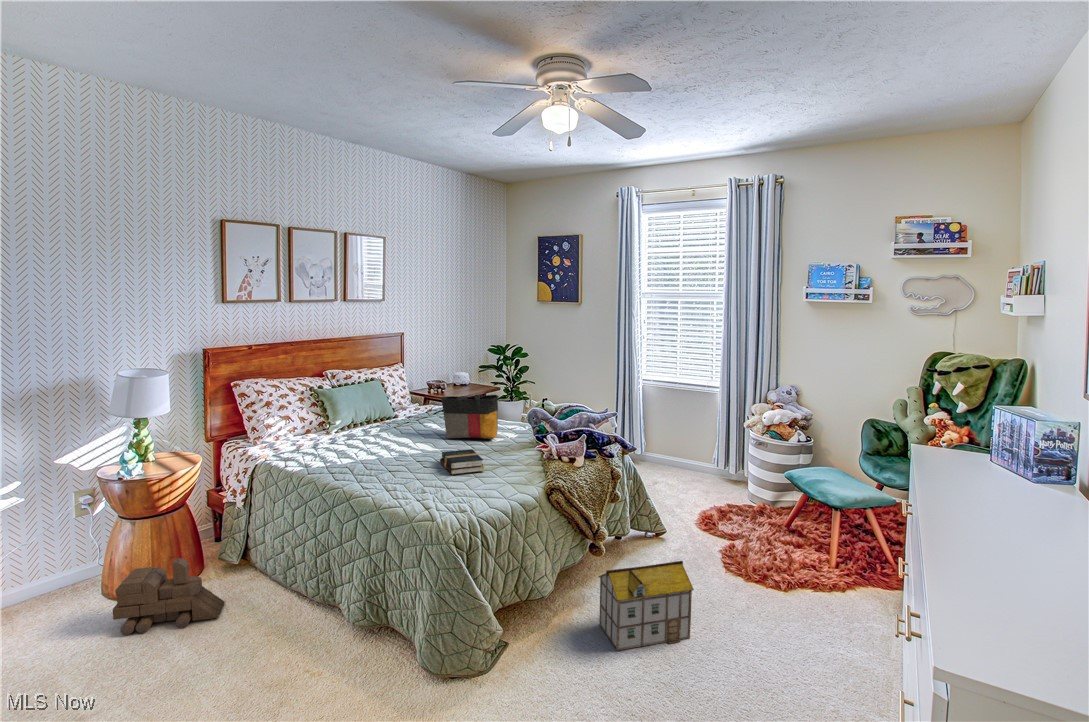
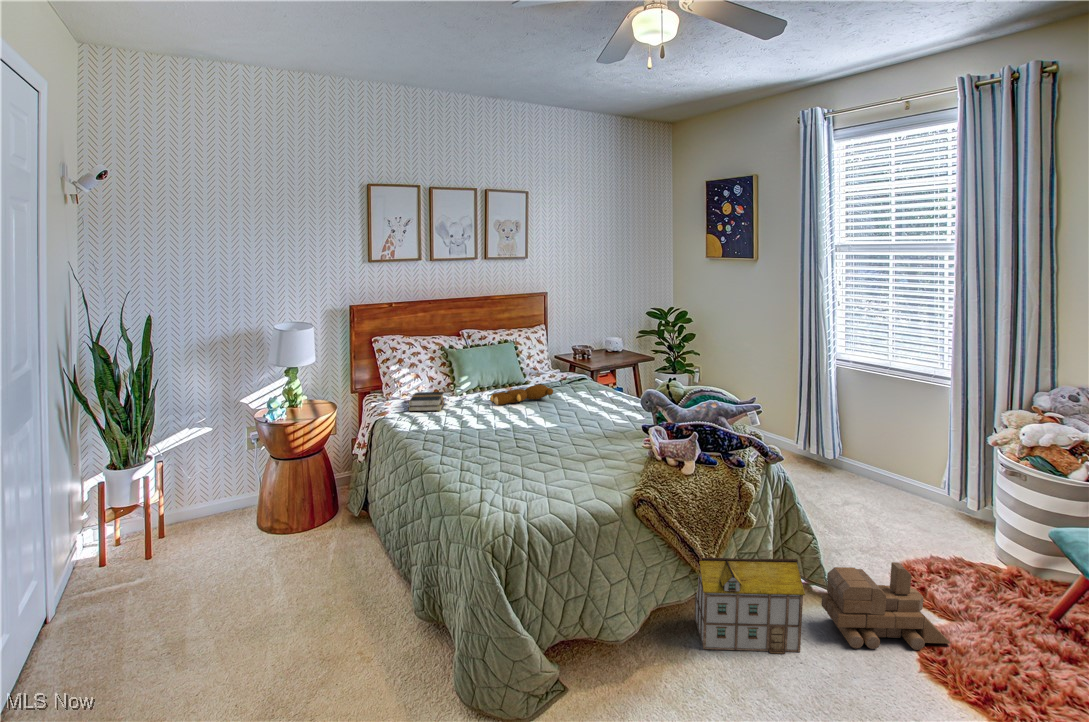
tote bag: present [441,395,499,439] -> none [563,358,622,406]
teddy bear: none [371,422,432,444] -> present [490,385,553,405]
hardback book: present [440,449,485,475] -> present [408,392,445,411]
toy train: present [113,558,225,635] -> present [821,562,951,650]

